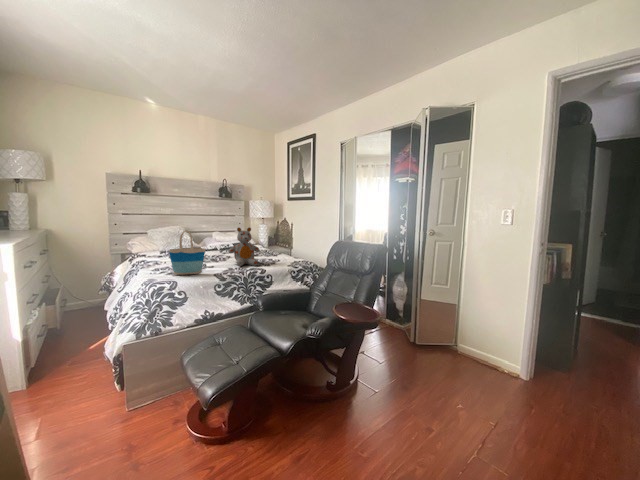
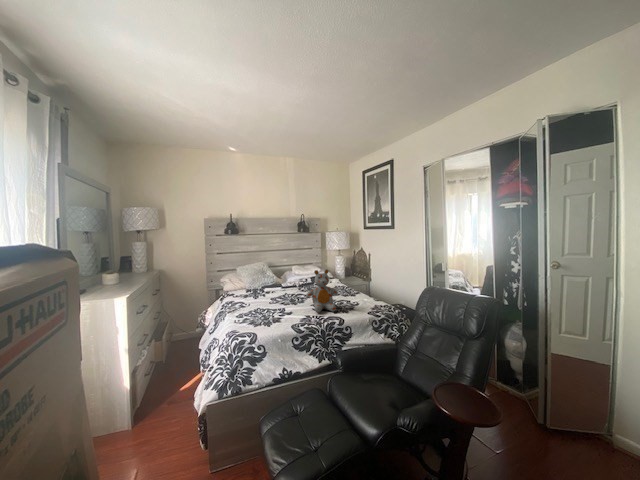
tote bag: present [169,230,205,275] -> none [250,279,283,324]

